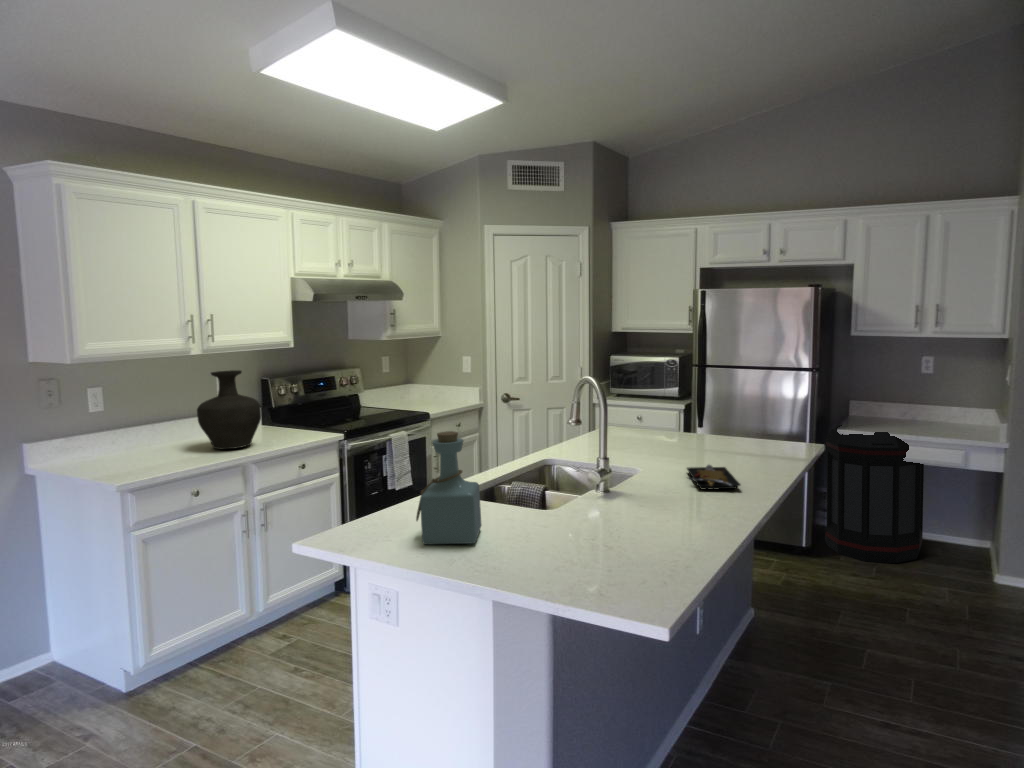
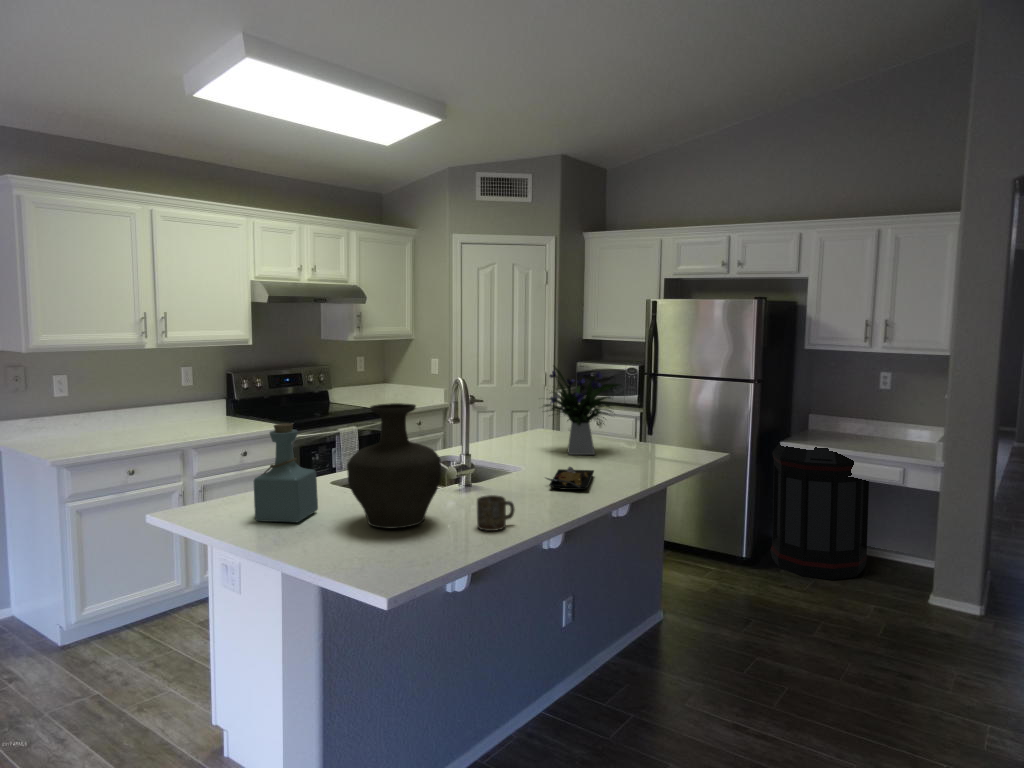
flower arrangement: none [634,357,723,451] -> present [545,366,620,455]
vase: present [197,370,261,449] -> present [347,403,441,528]
mug: none [671,501,708,541] -> present [477,495,515,531]

